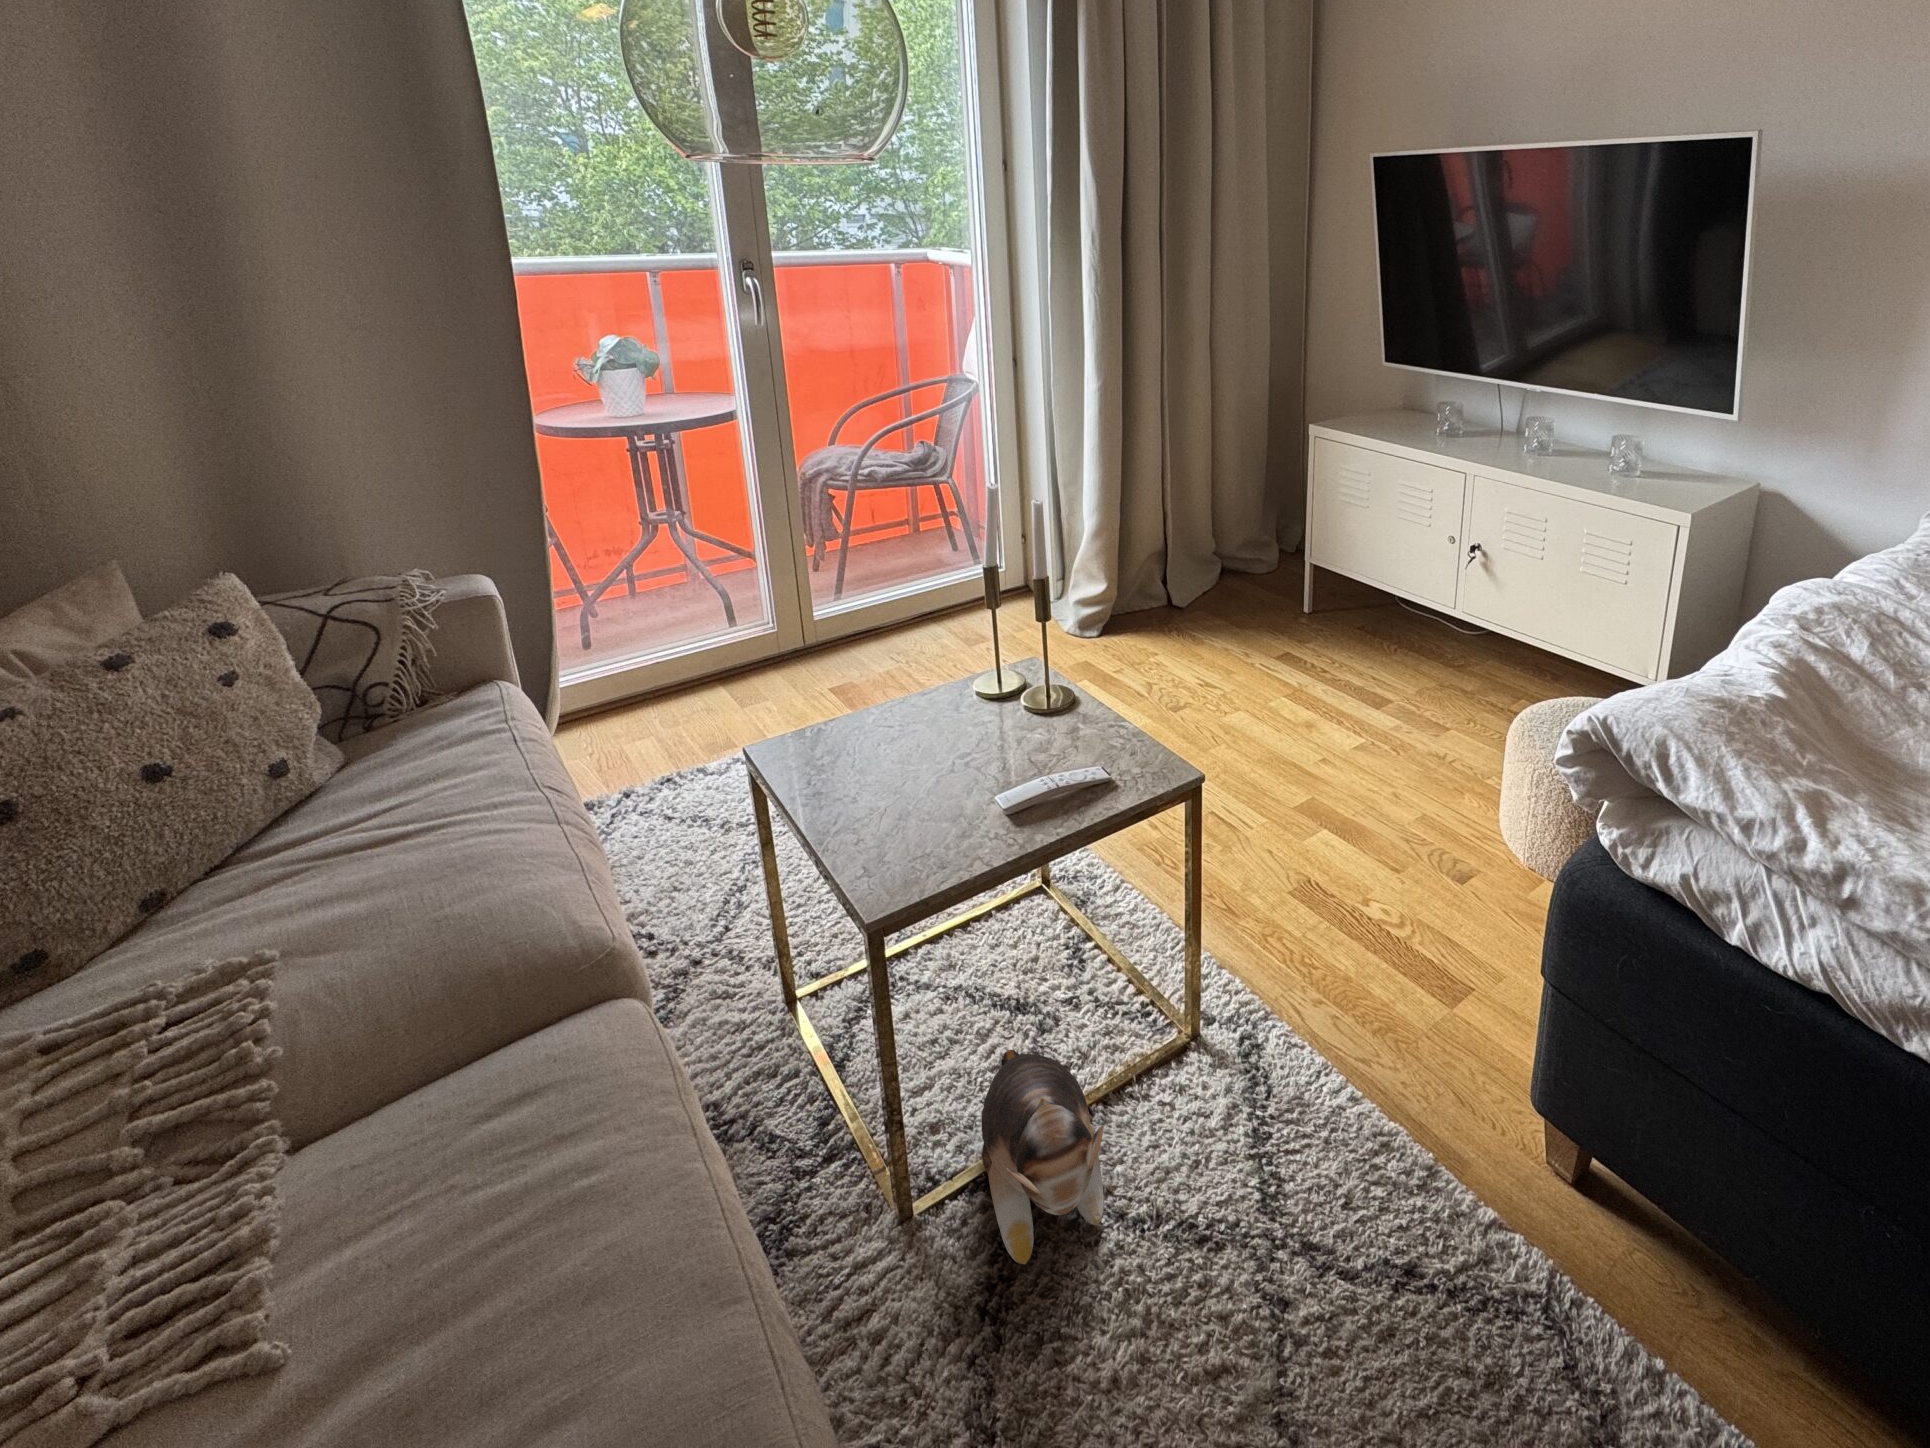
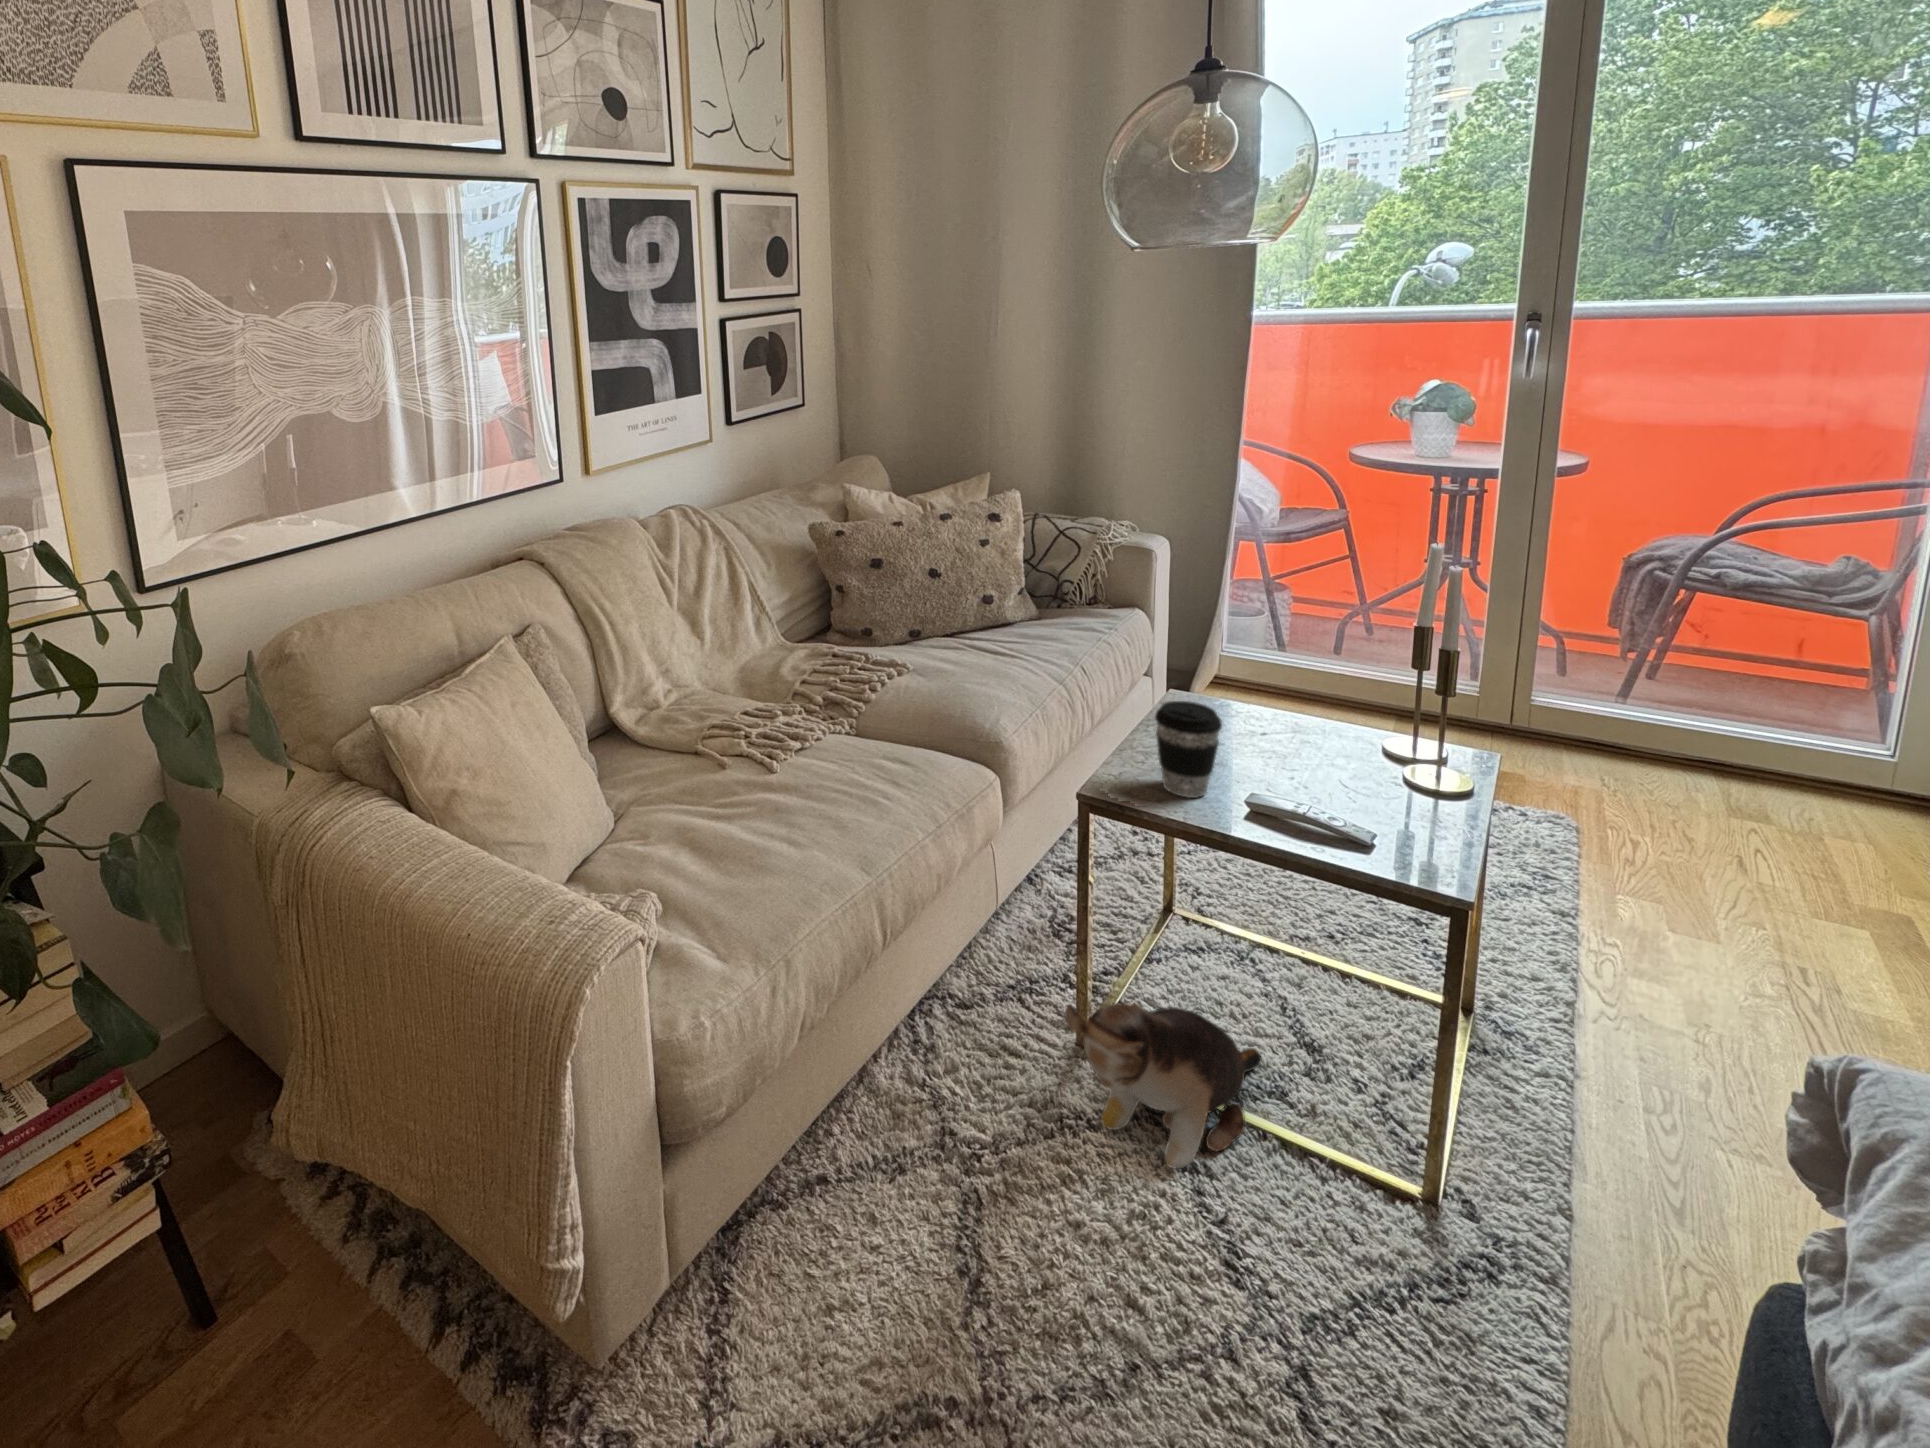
coffee cup: none [900,733,976,852] -> present [1155,701,1222,798]

